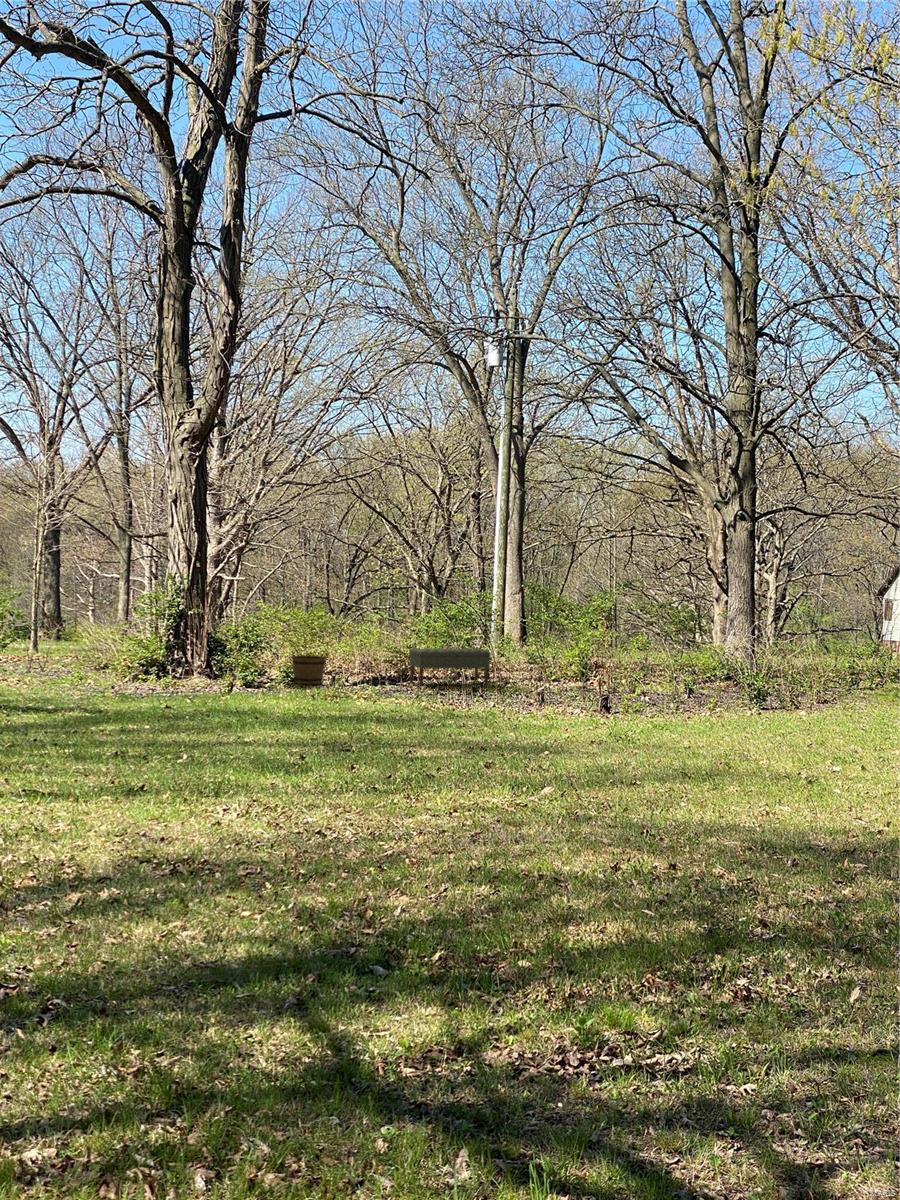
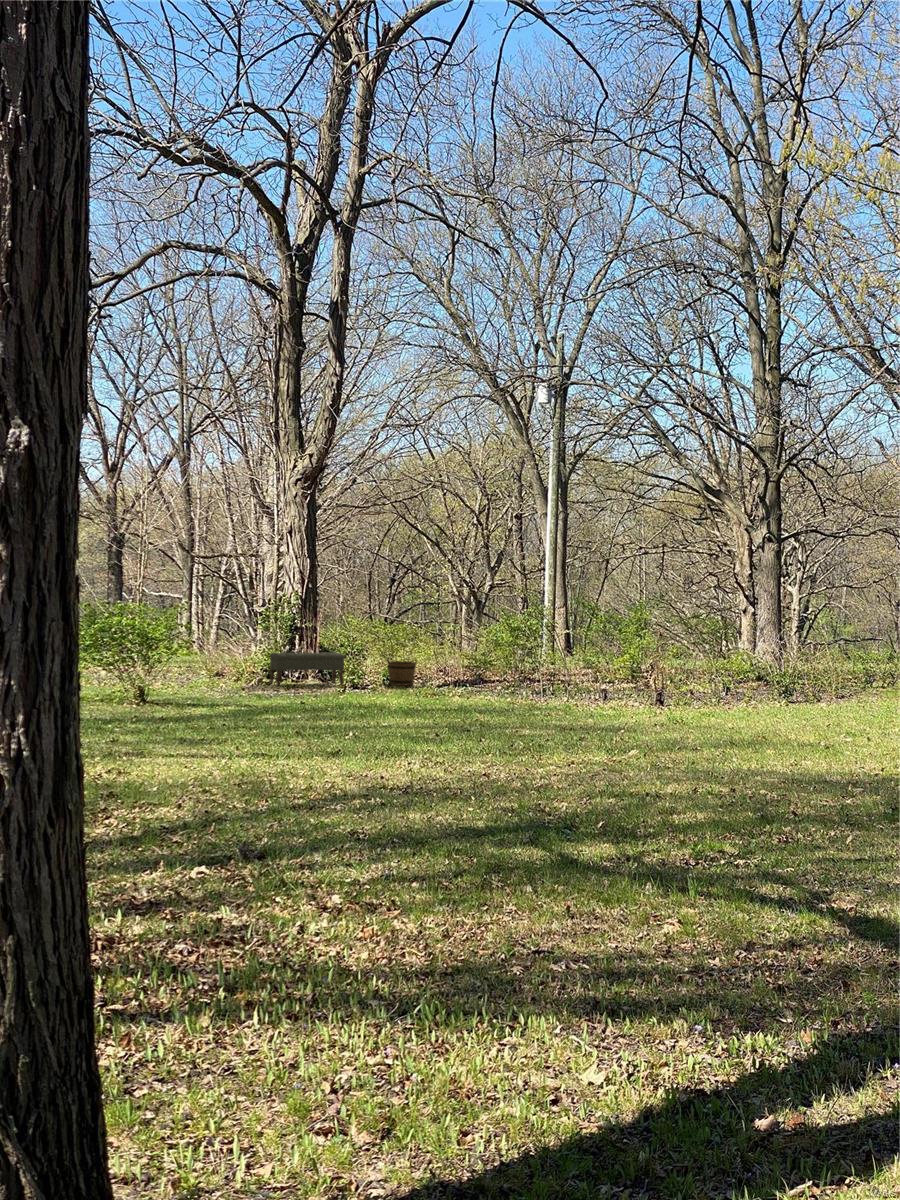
bench: present [410,648,491,685] -> present [270,652,345,686]

